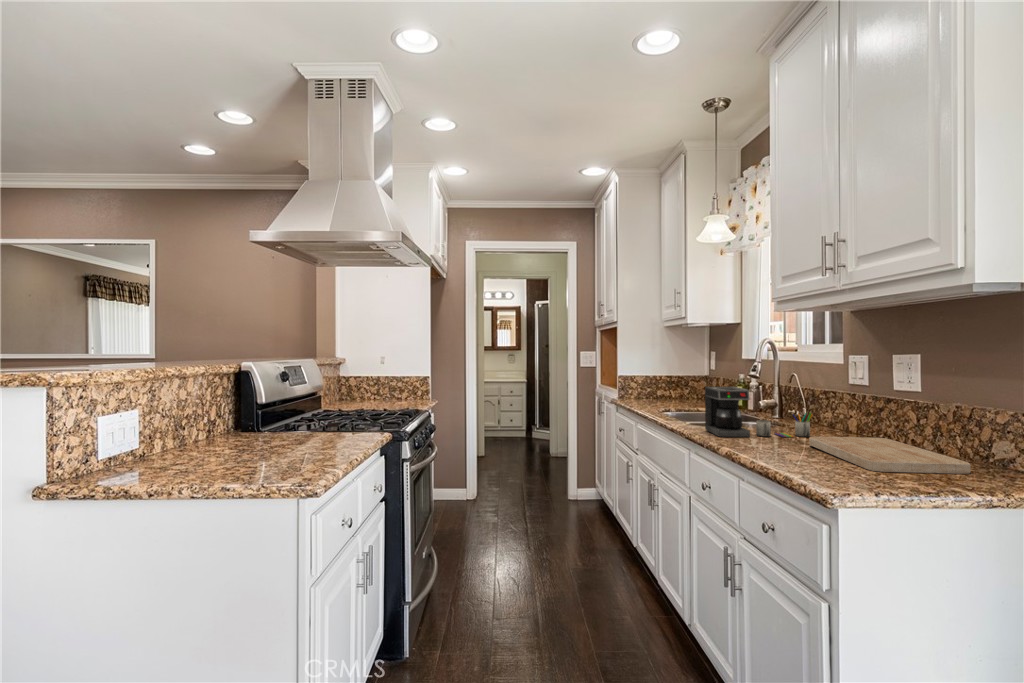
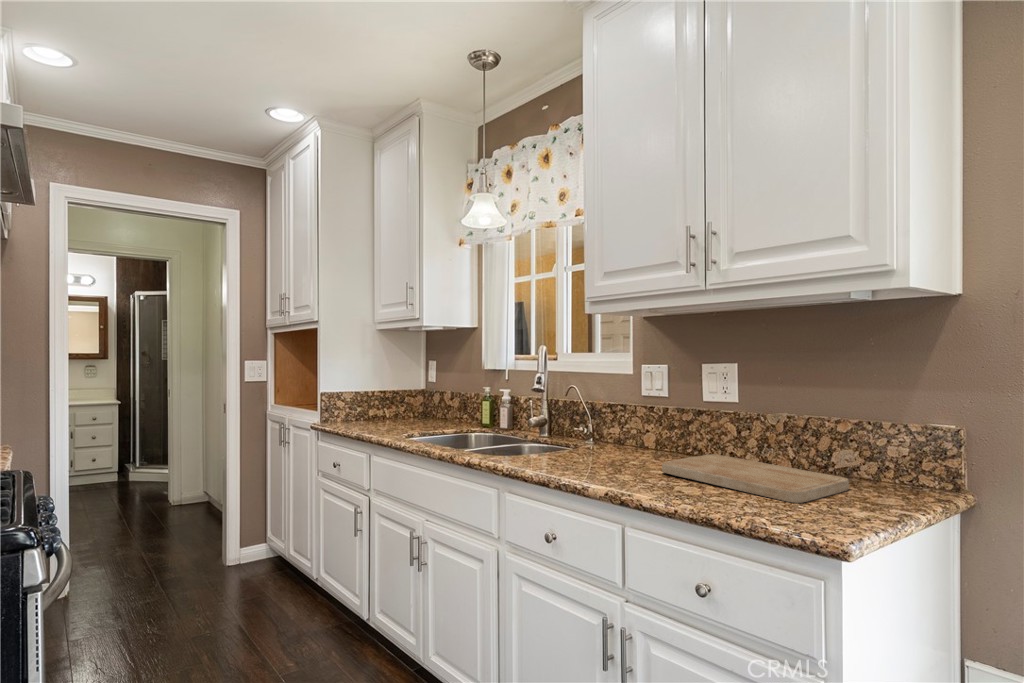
coffee maker: present [705,387,813,437] -> none [520,406,632,474]

